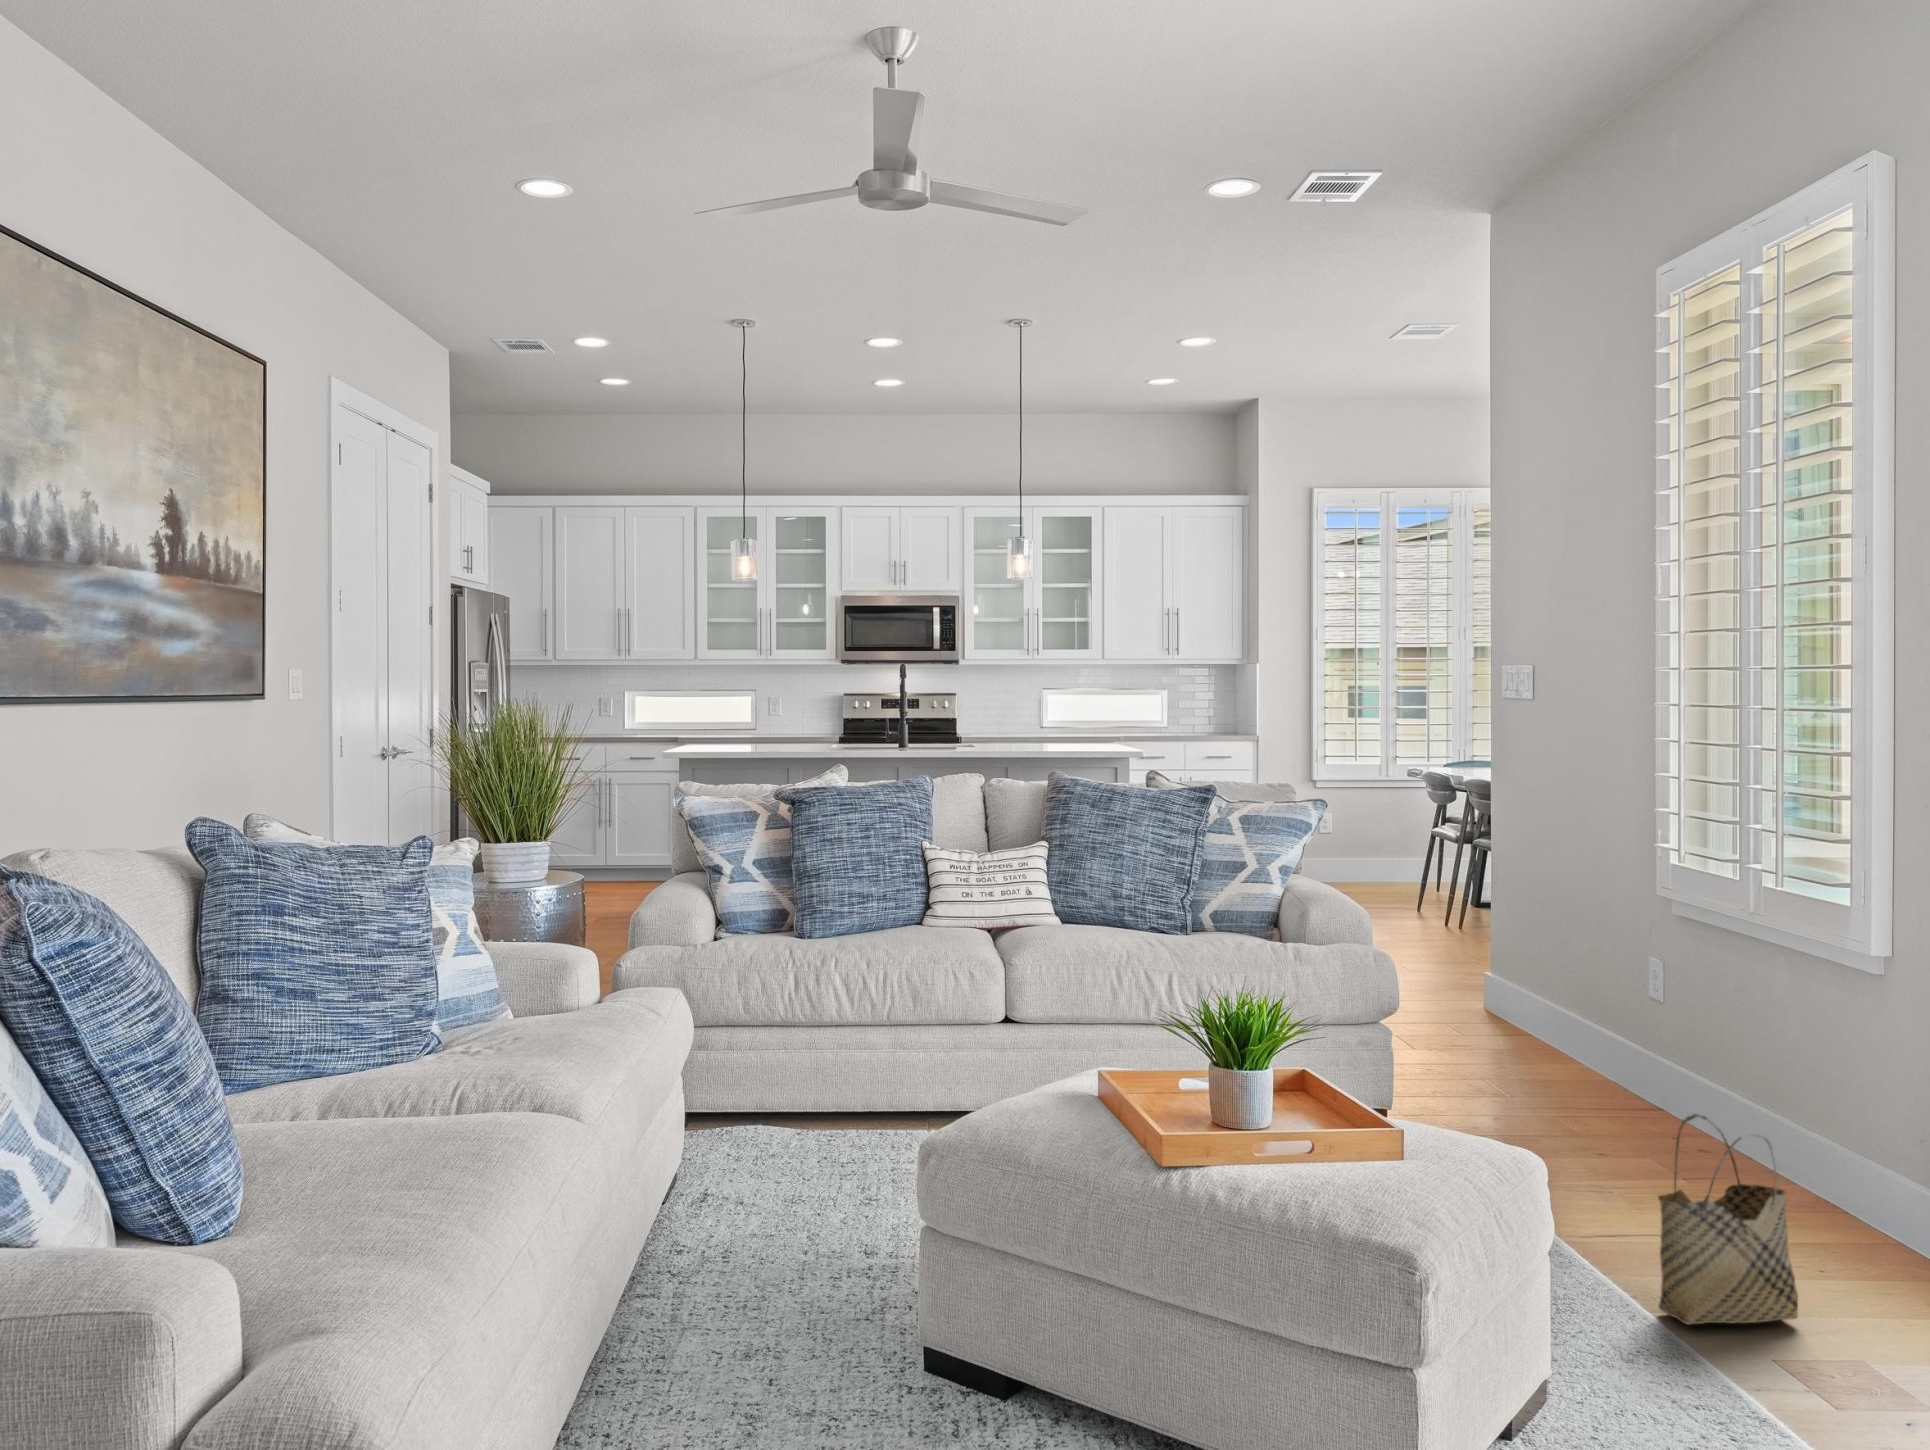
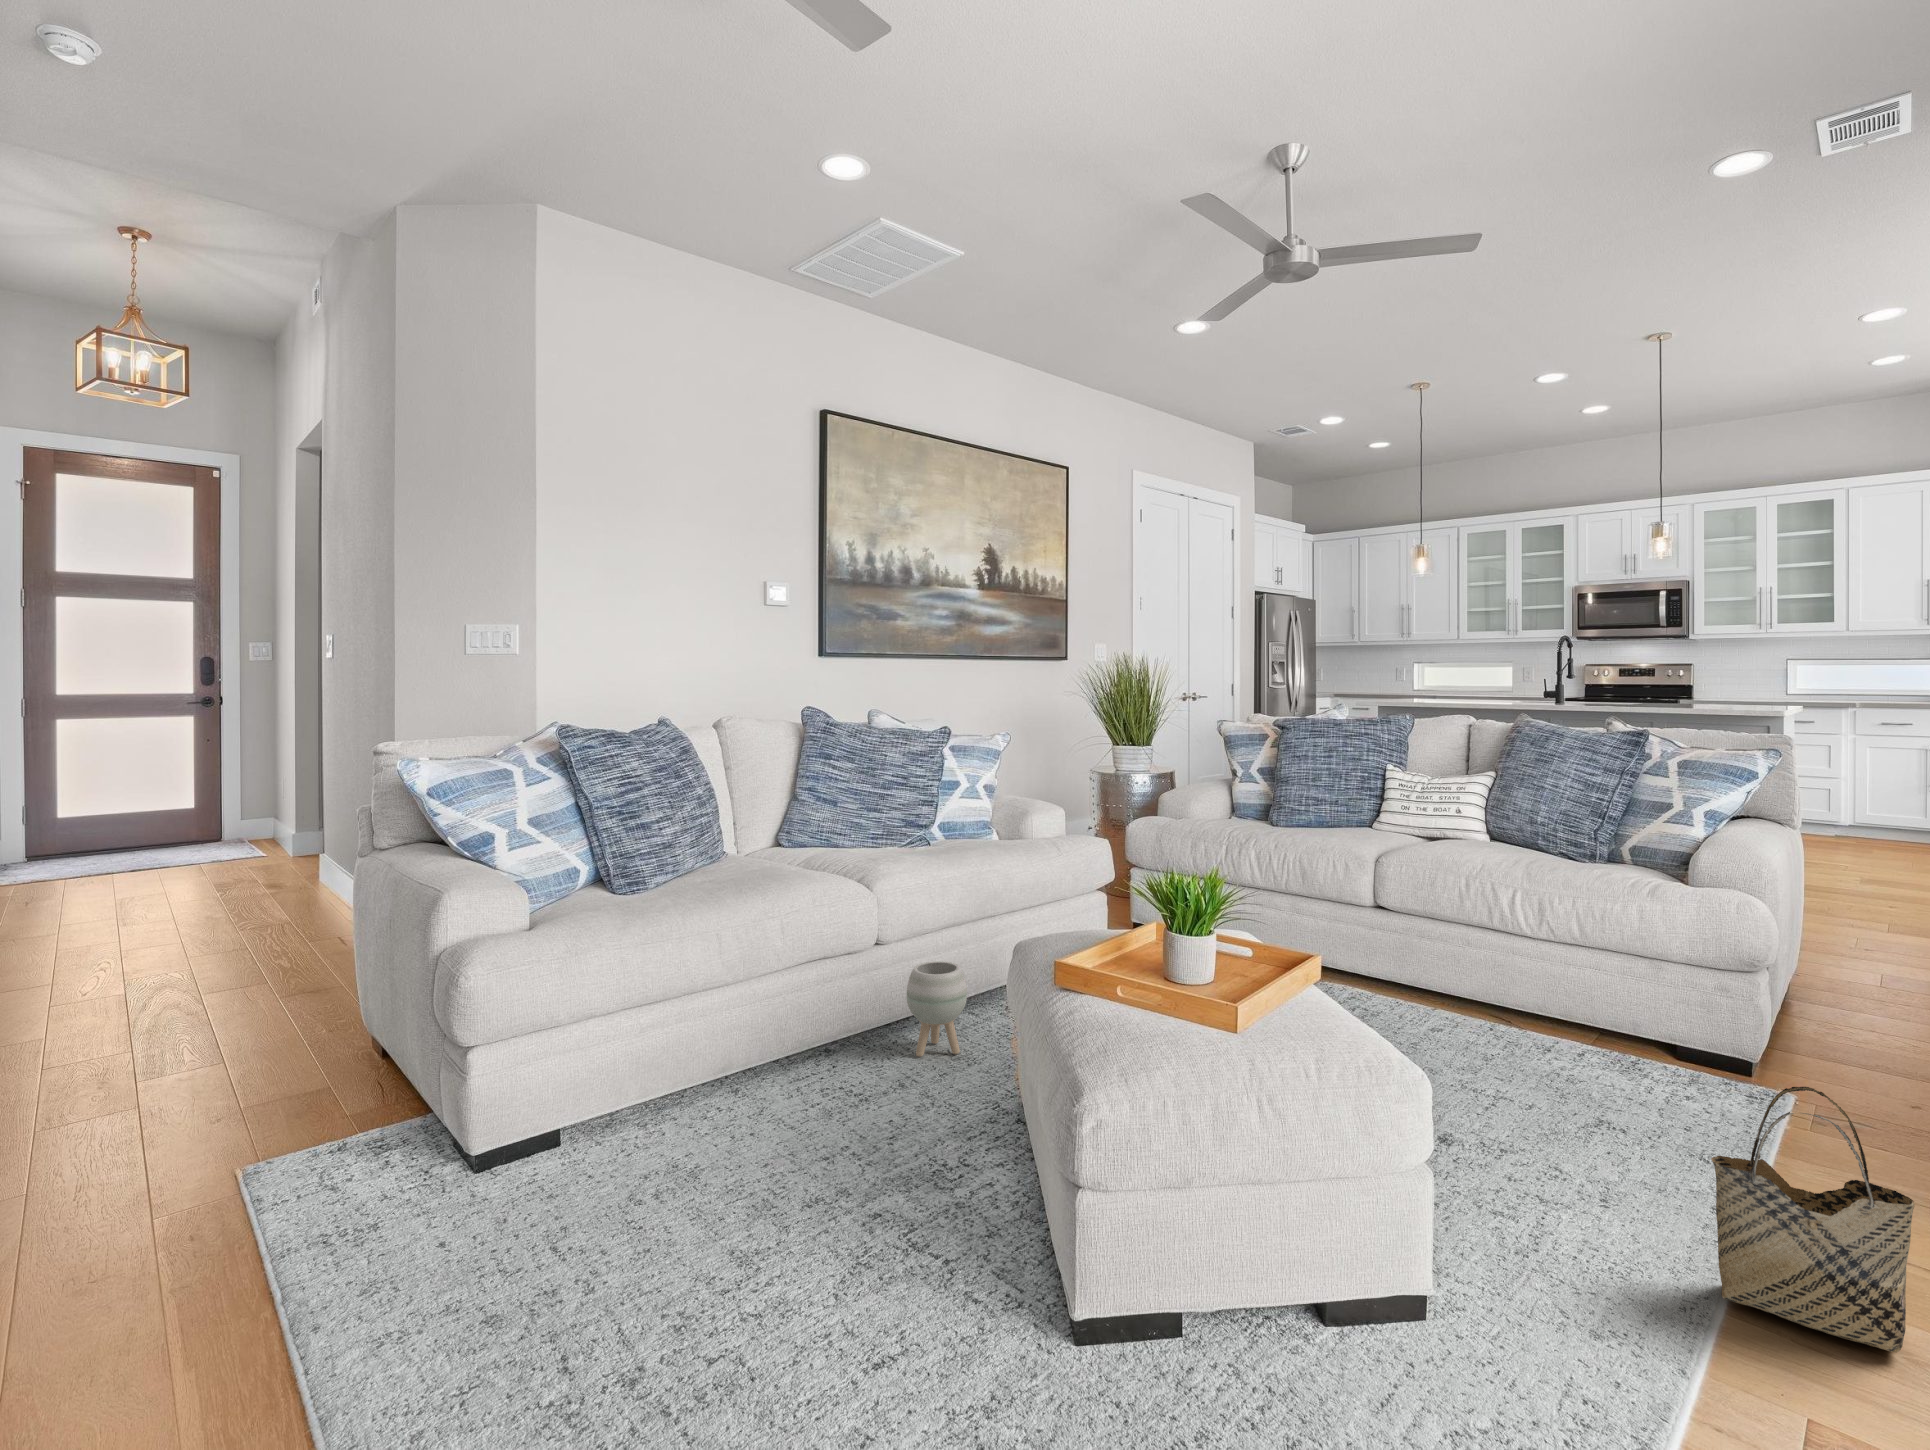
planter: none [636,1229,737,1400] -> present [906,961,967,1057]

